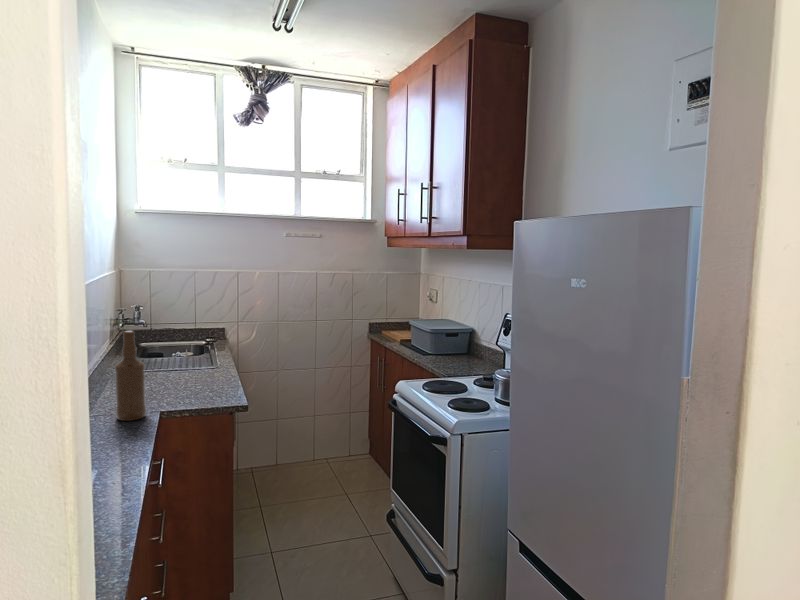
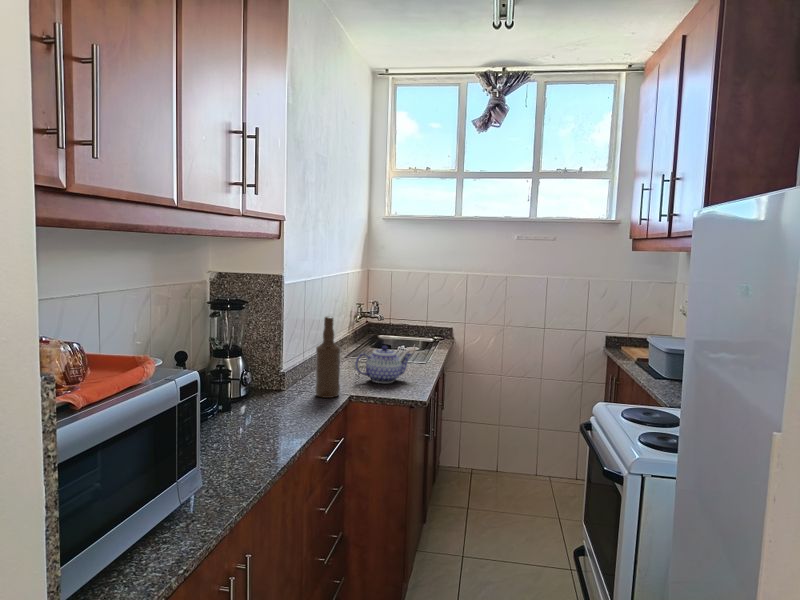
teapot: none [152,355,212,395] -> present [355,346,411,383]

